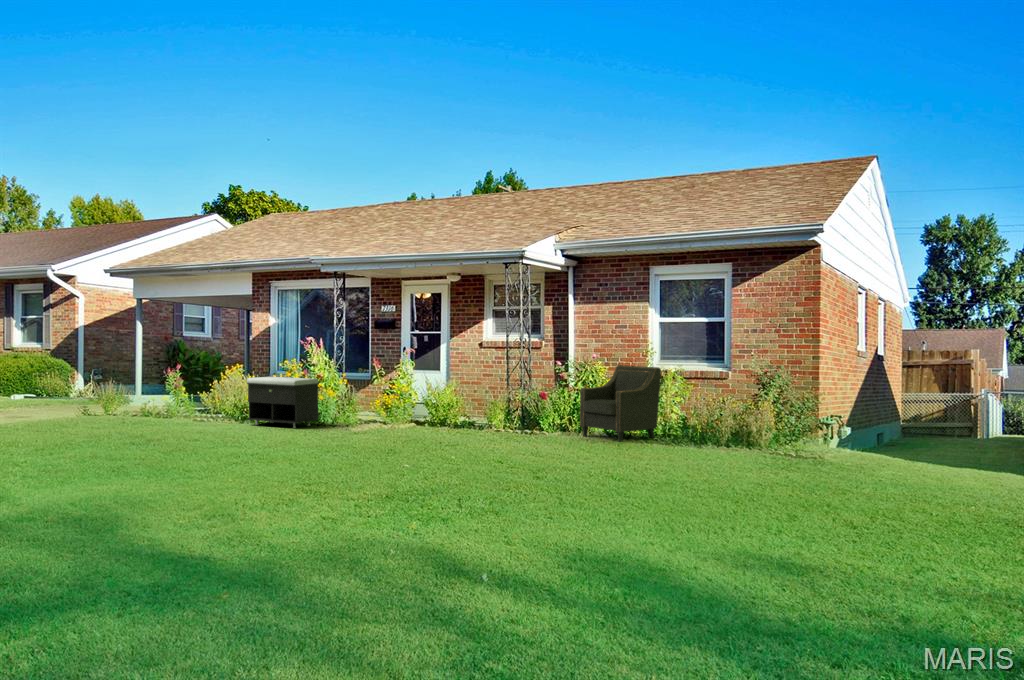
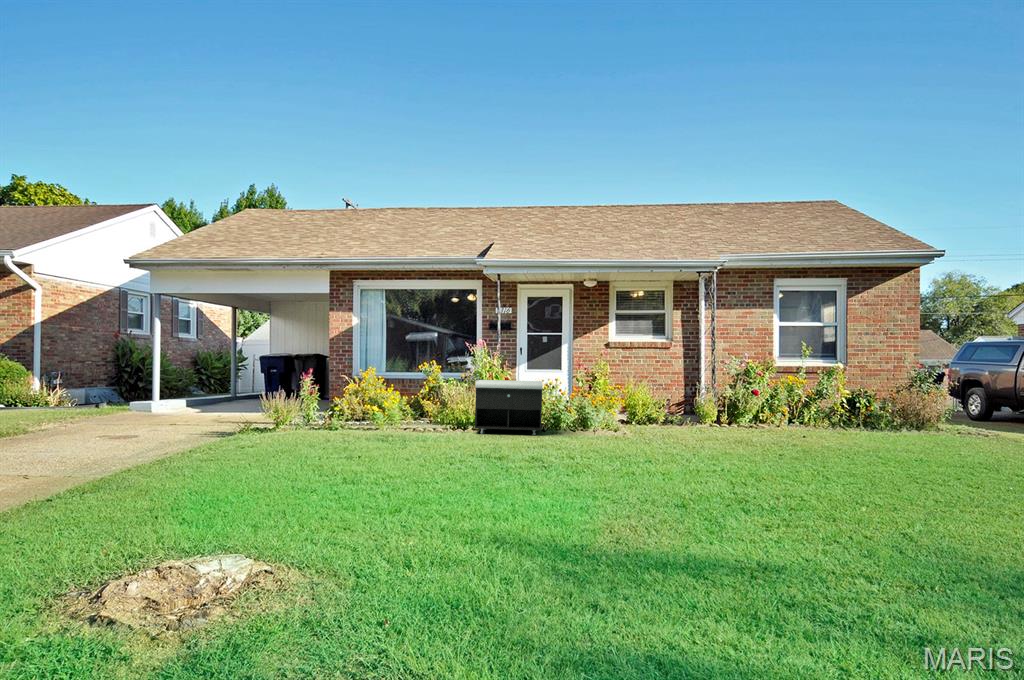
chair: present [580,365,661,442] -> none [793,364,851,432]

